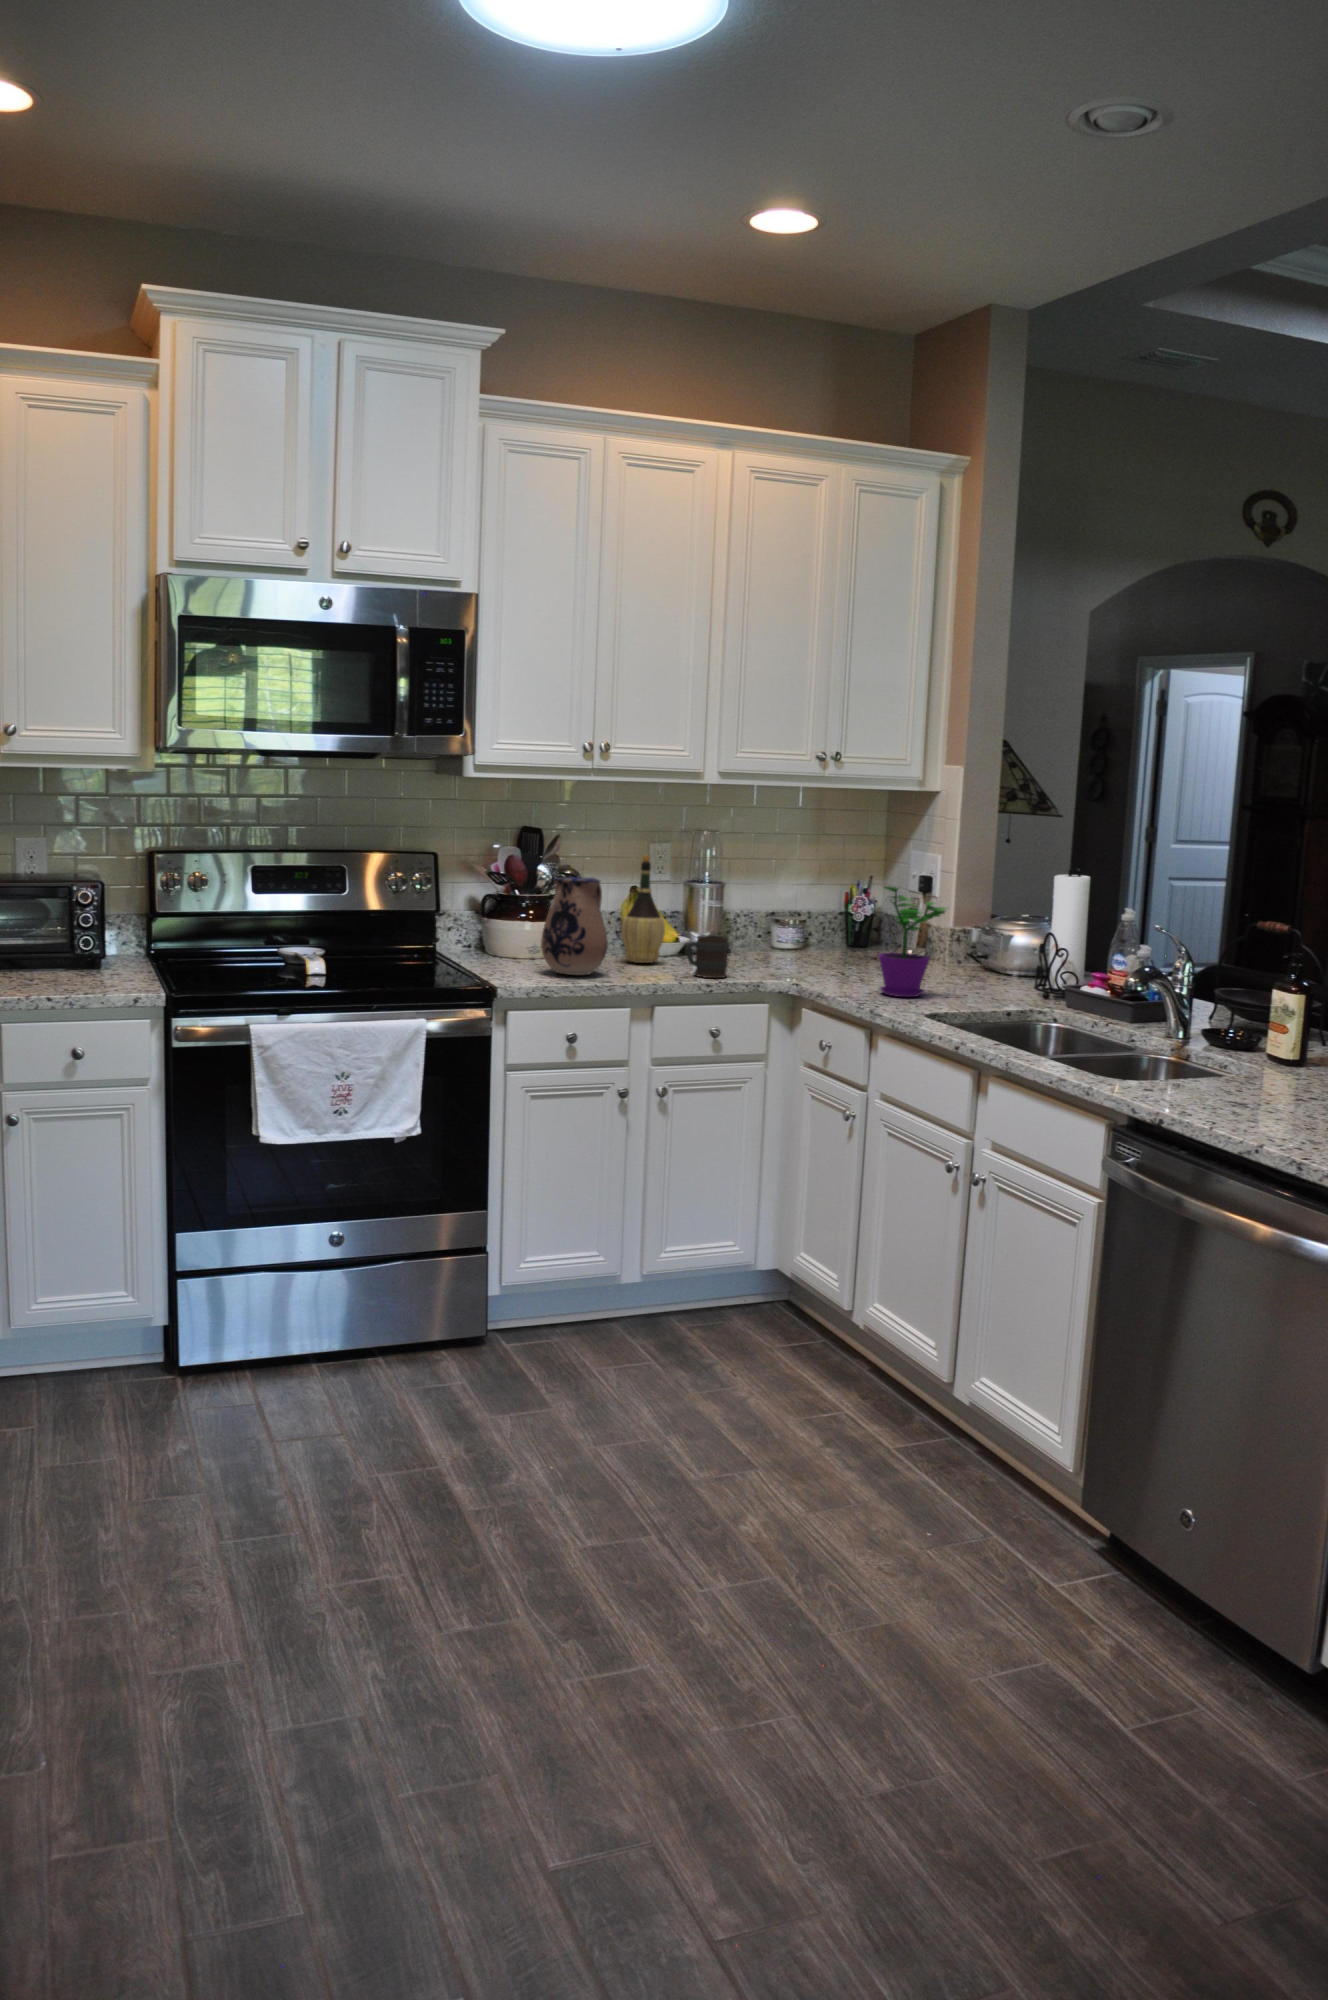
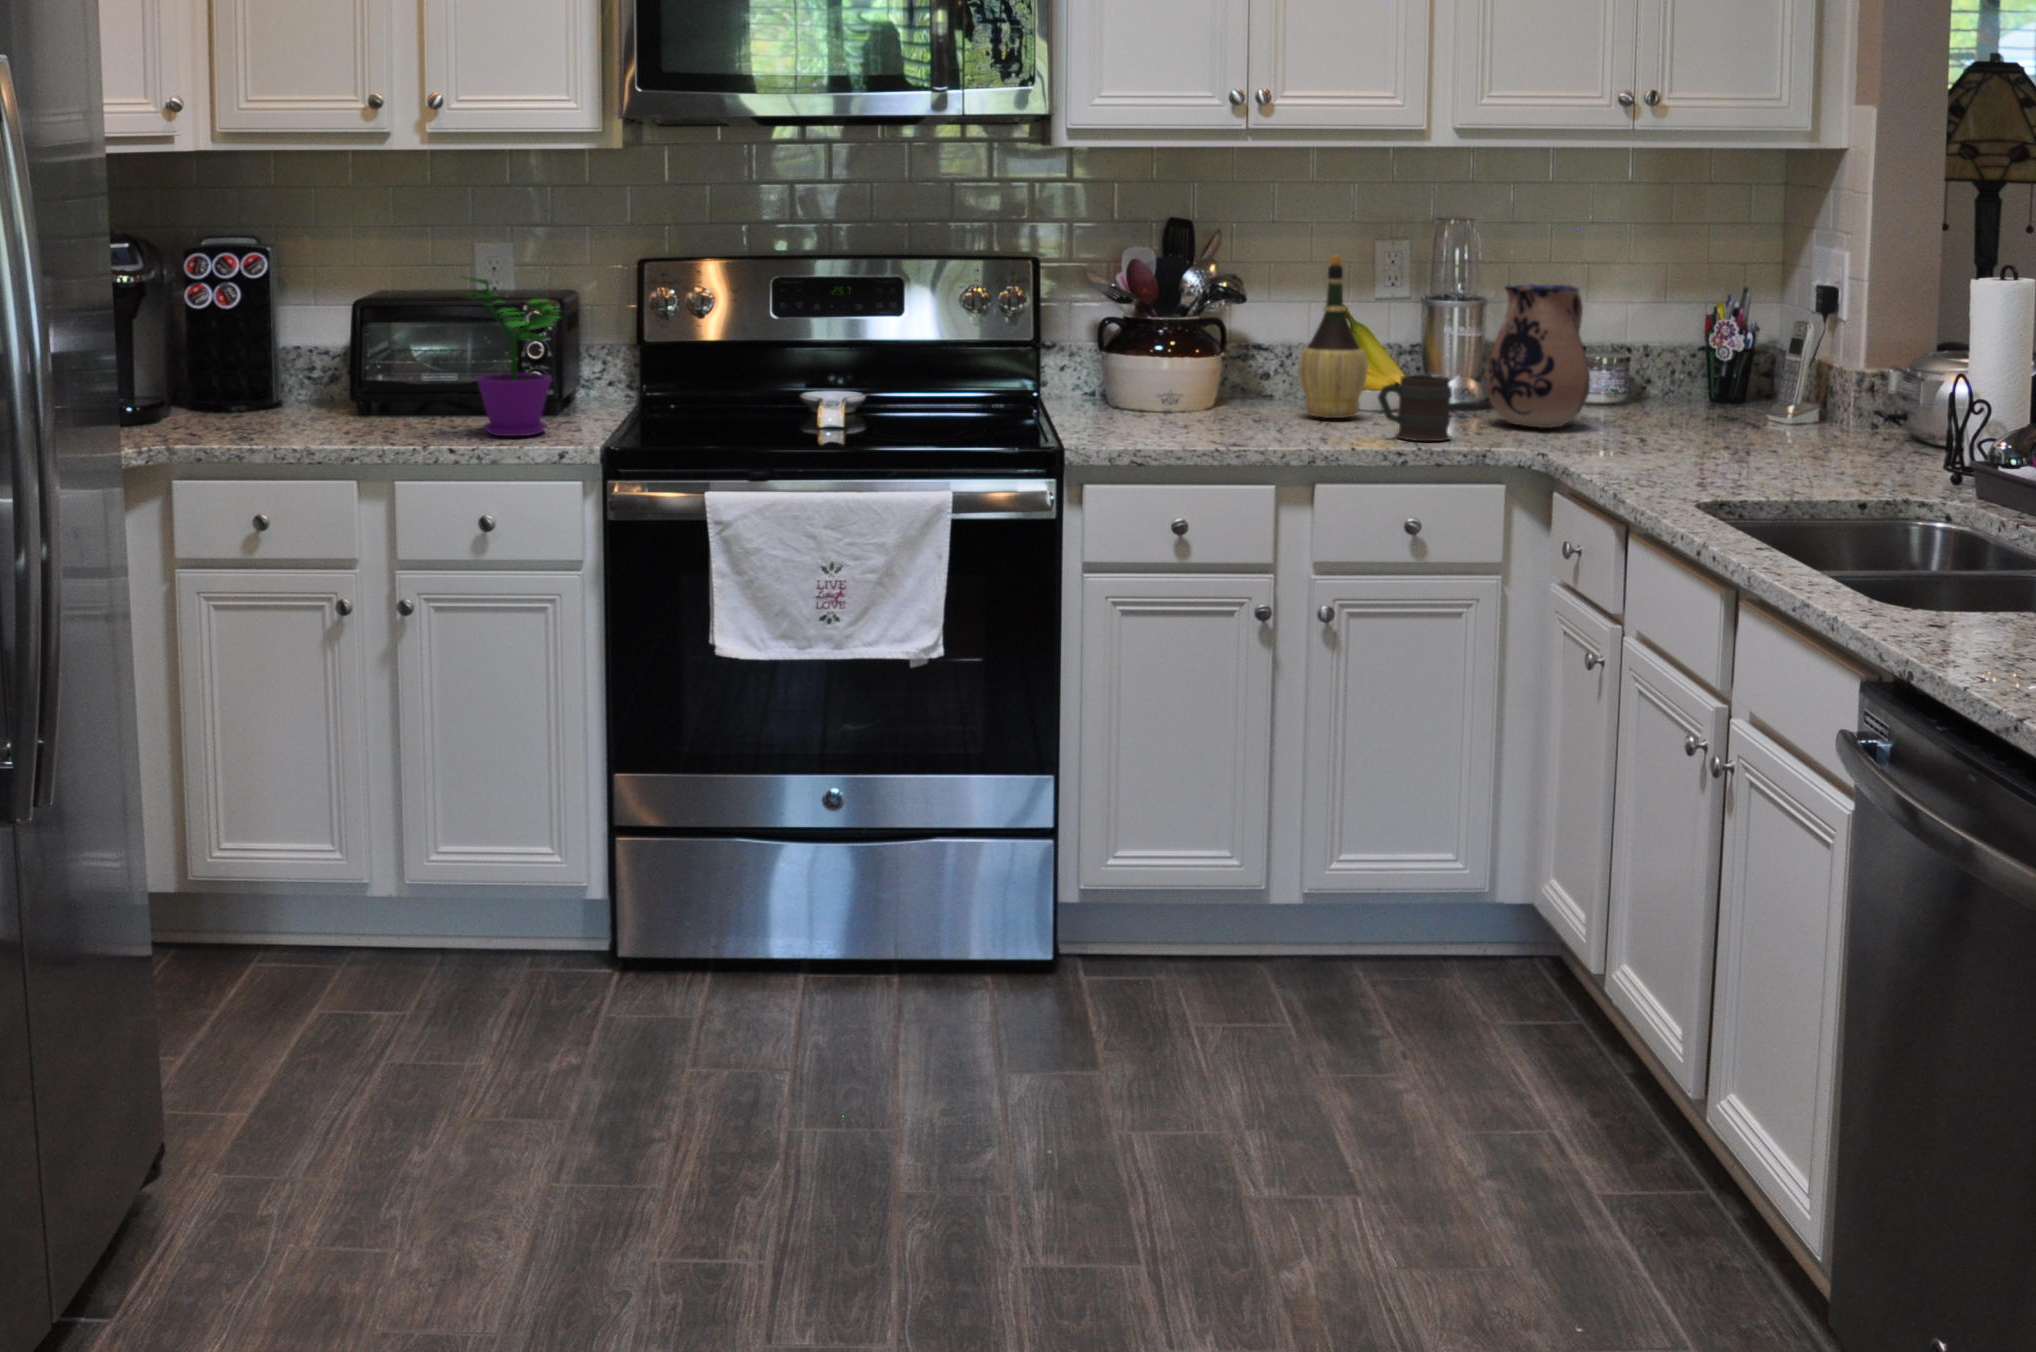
ceramic pitcher: present [541,877,608,975] -> present [1486,284,1590,428]
flower pot: present [878,886,945,997] -> present [463,277,559,436]

